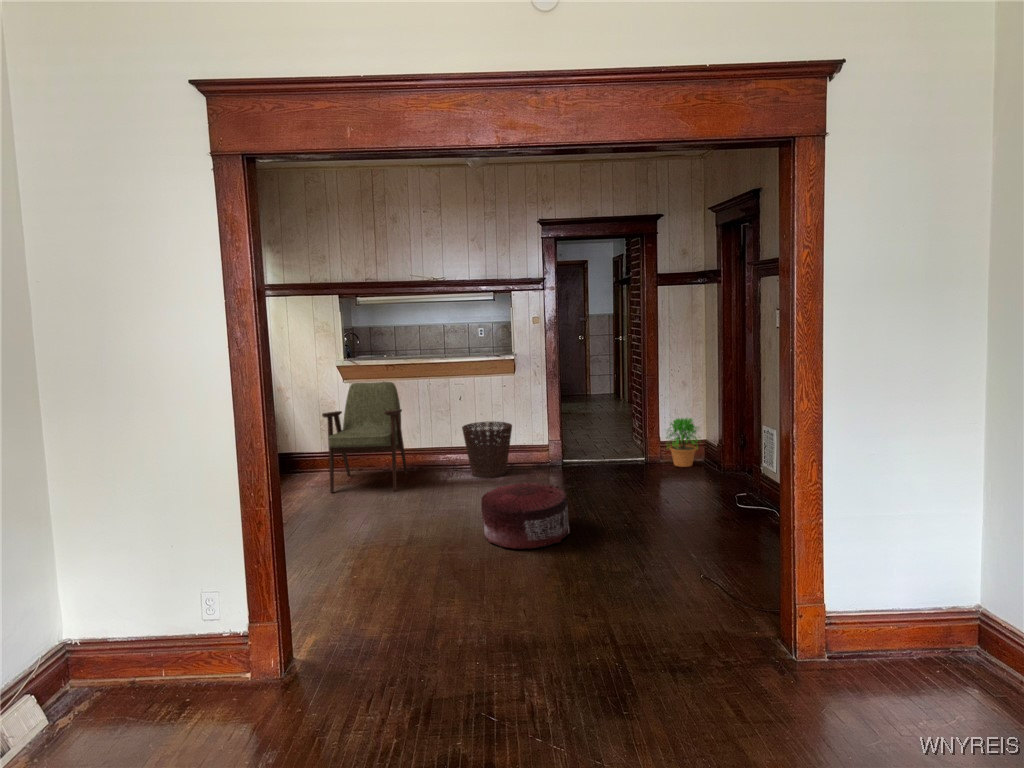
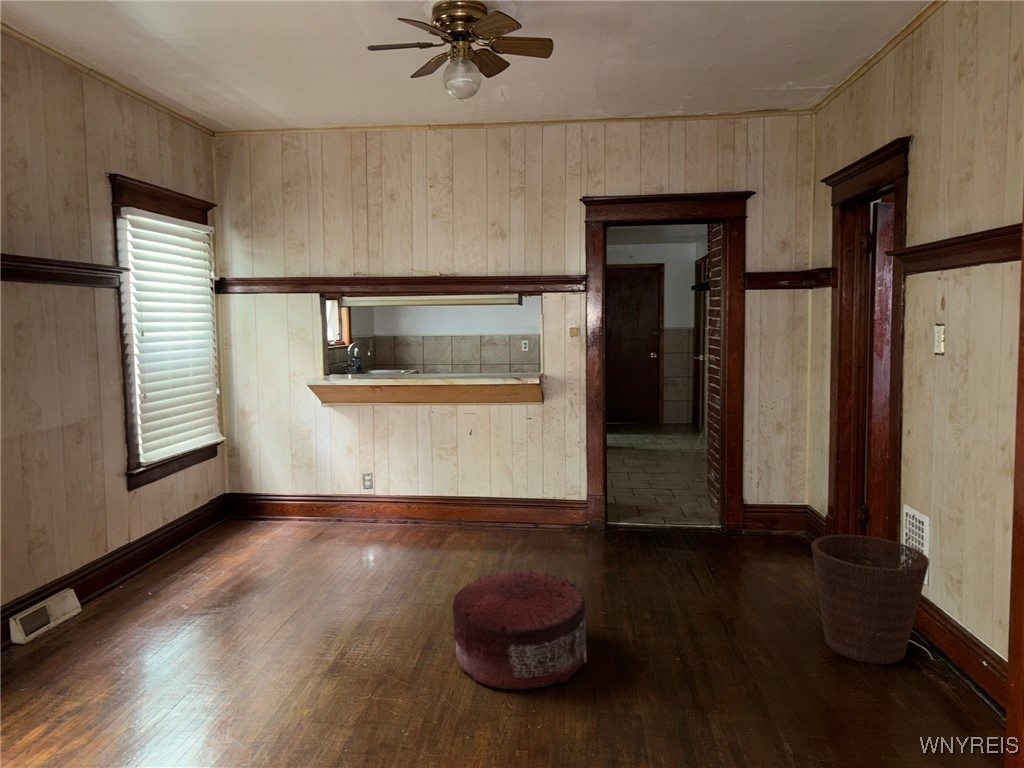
armchair: present [322,382,408,493] -> none [276,407,396,557]
potted plant: present [666,418,700,467] -> none [745,474,808,546]
basket: present [462,422,512,478] -> present [811,534,929,664]

